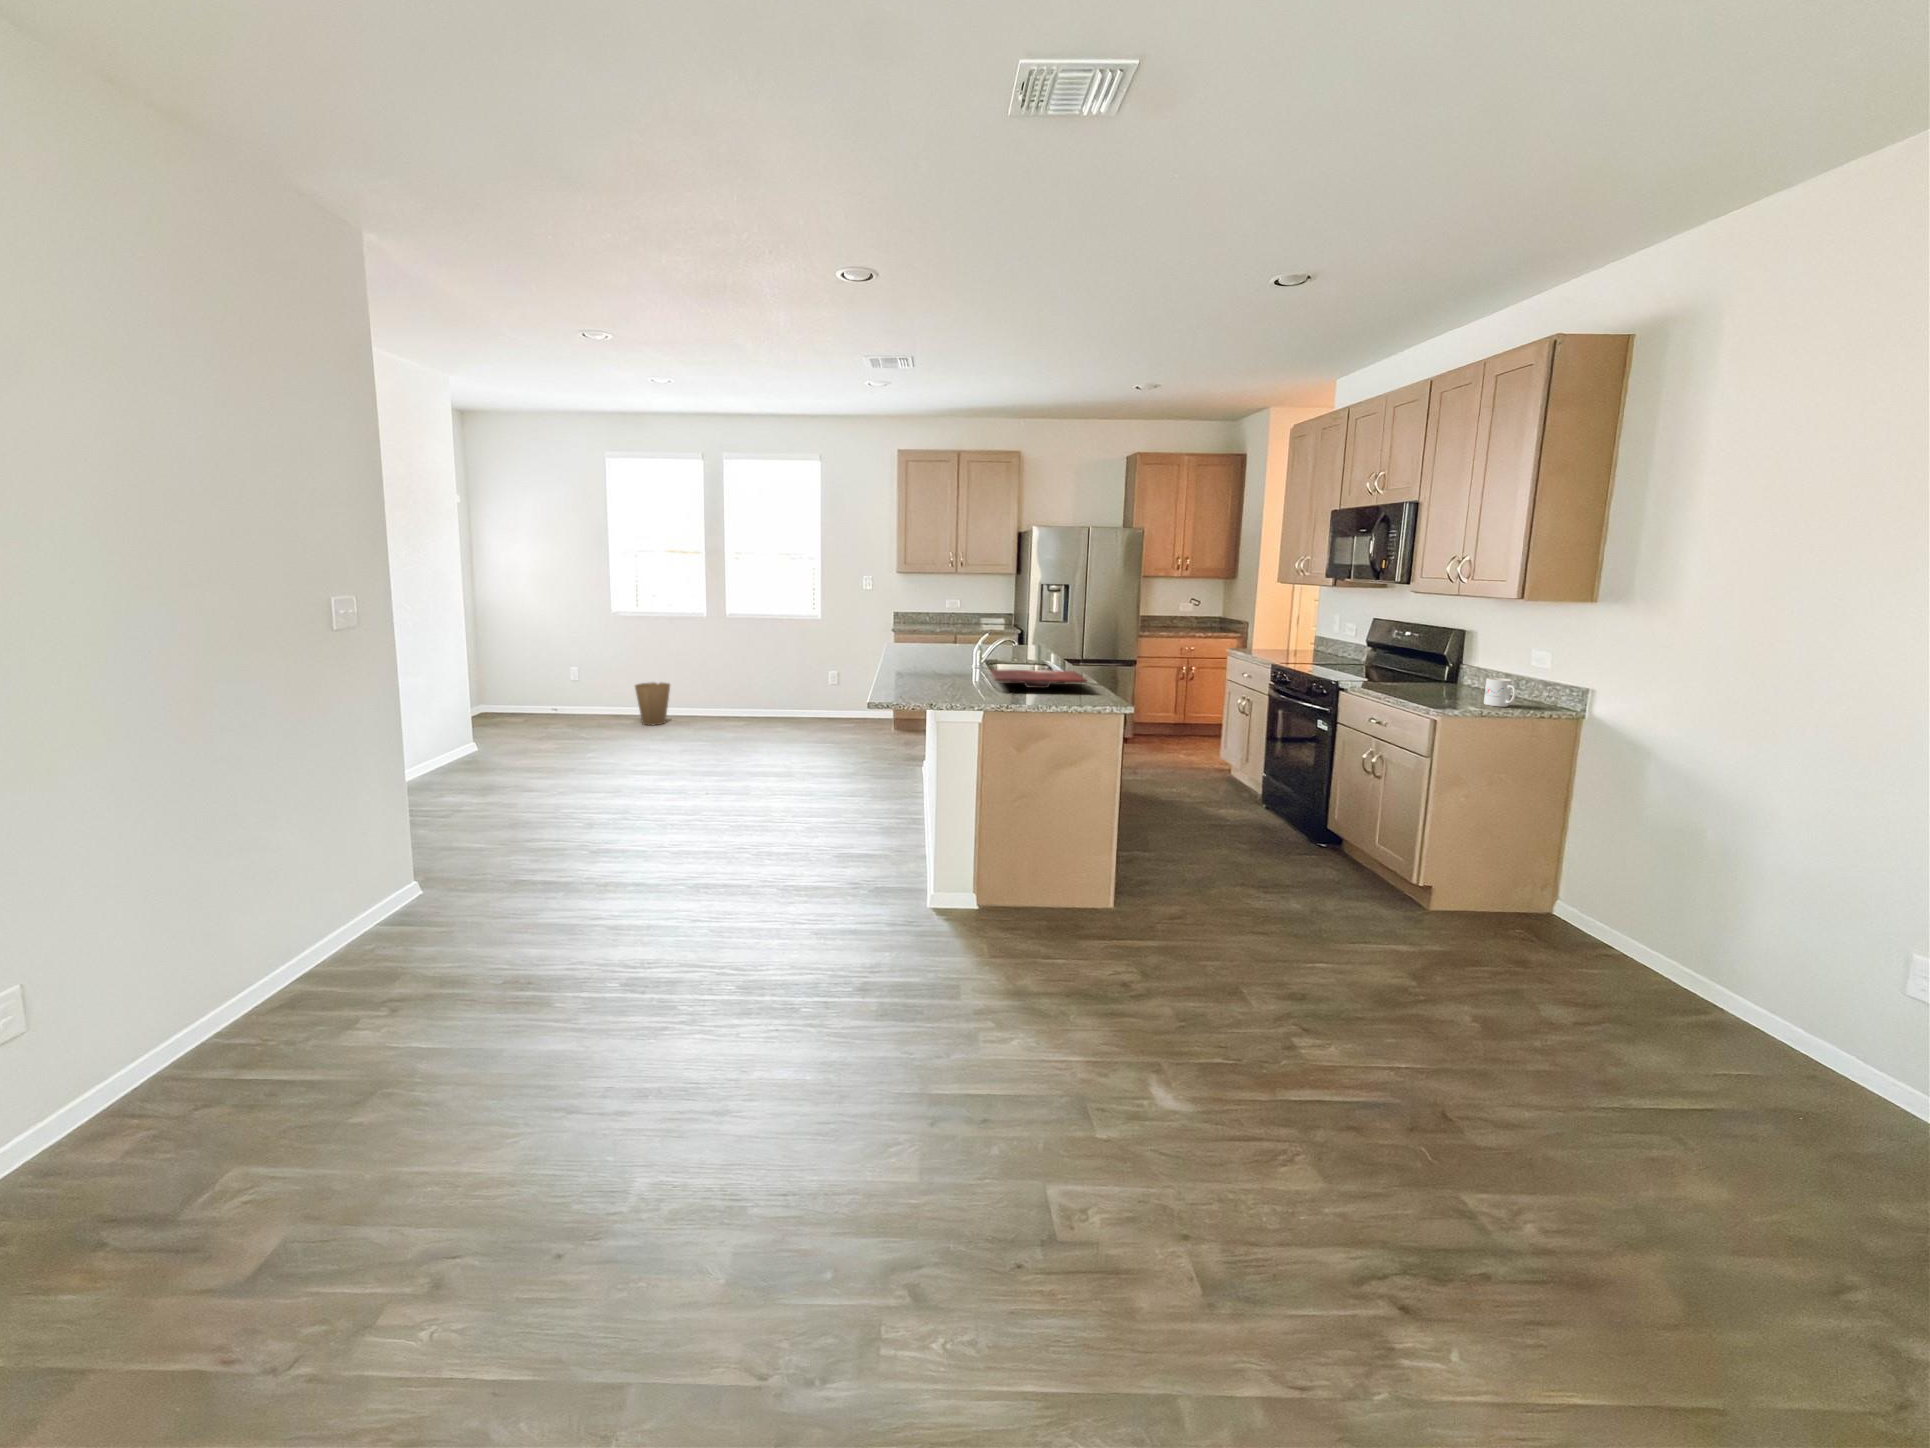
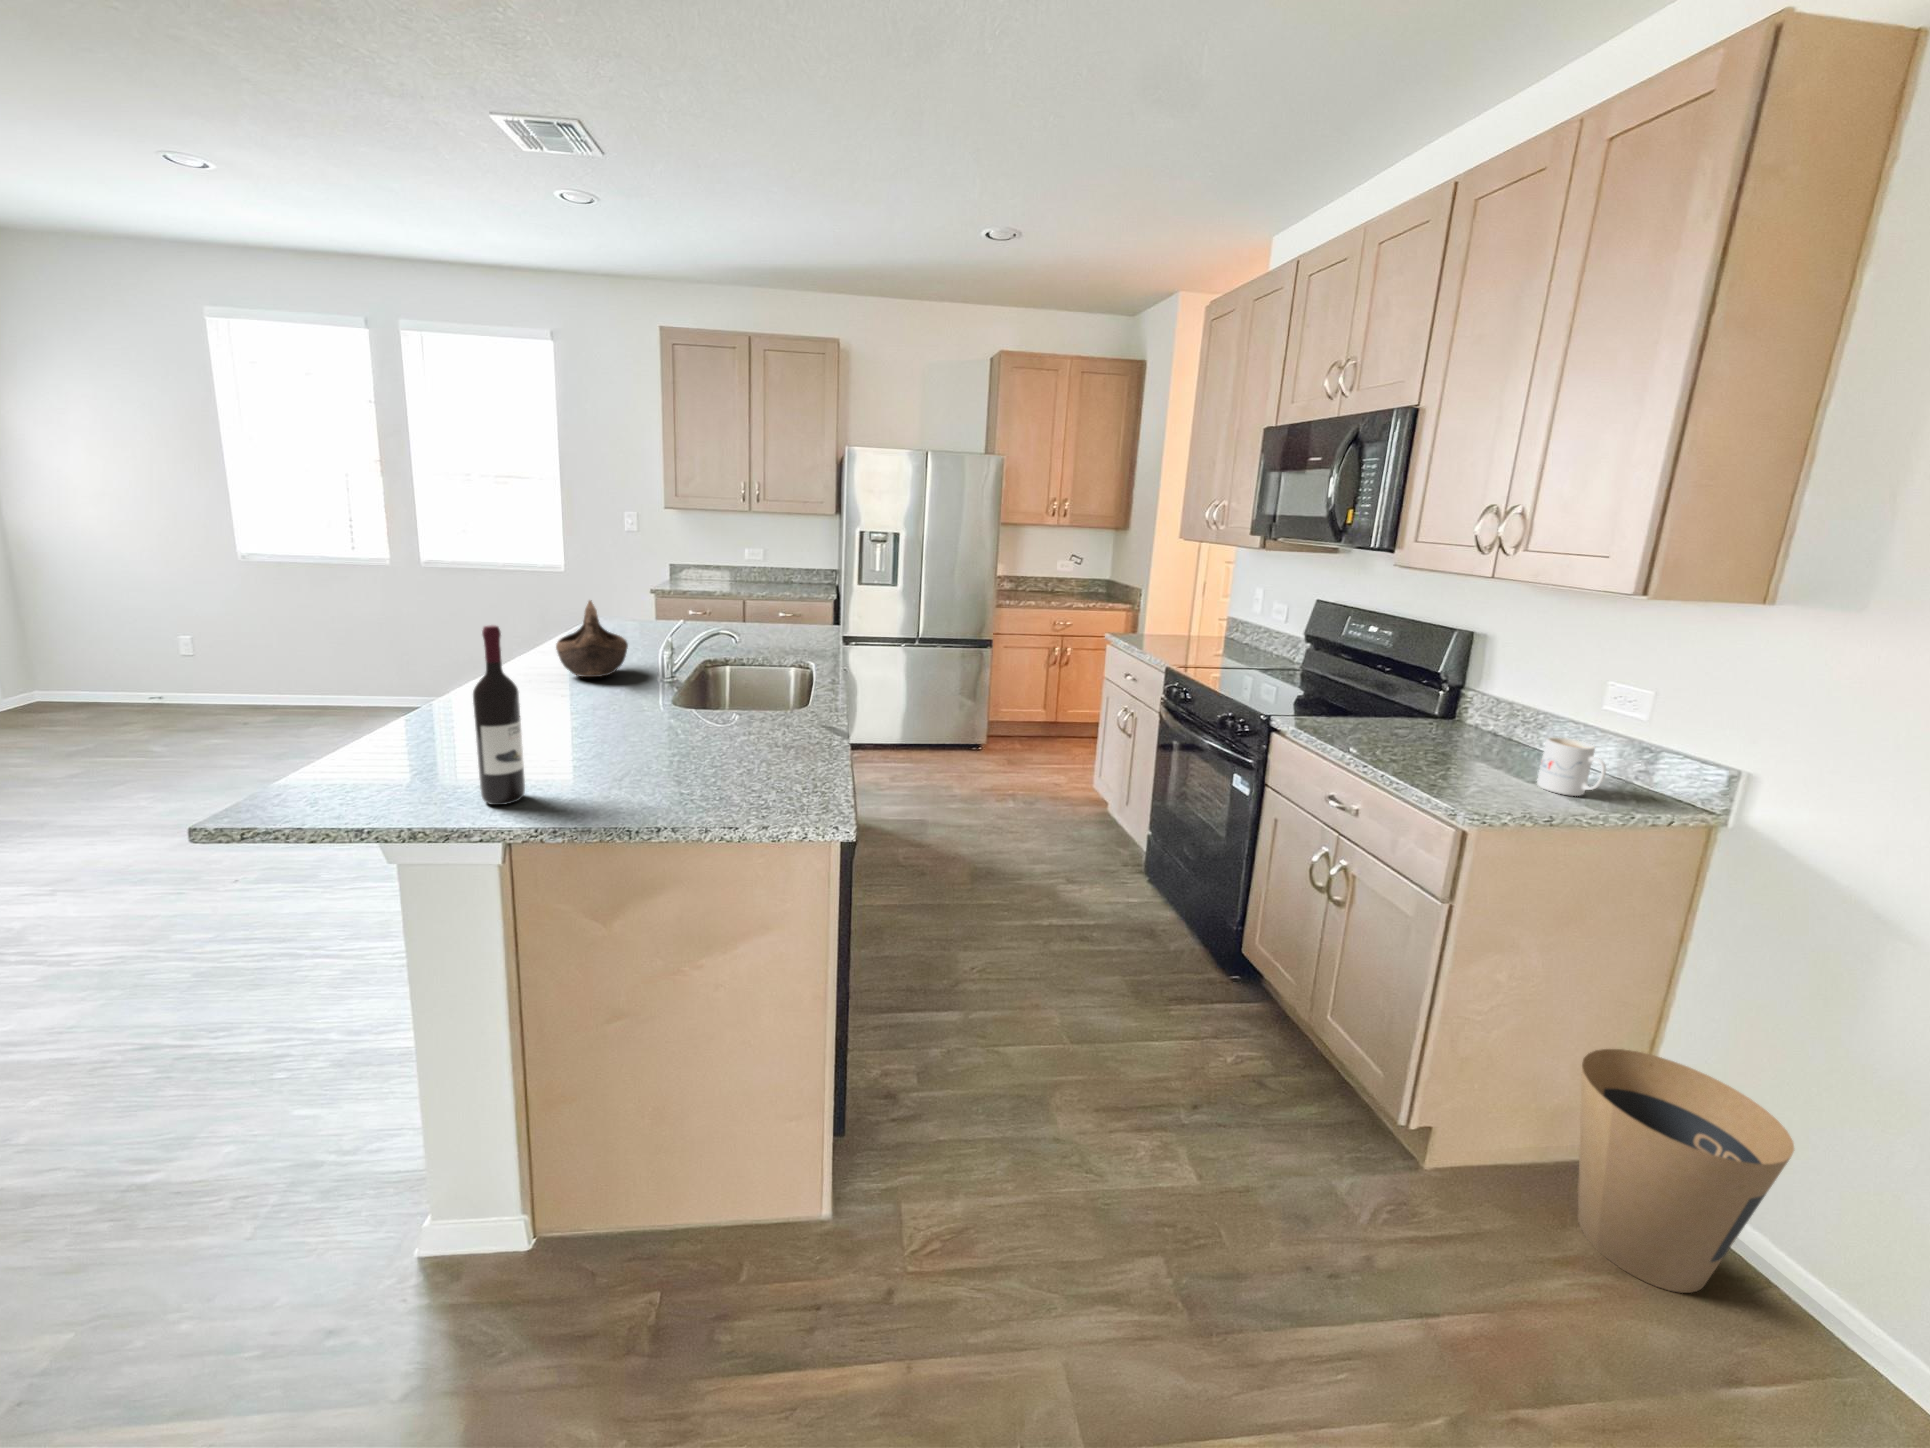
wine bottle: none [976,623,994,697] -> present [473,625,525,805]
decorative bowl: none [929,625,964,665] -> present [556,601,628,677]
cutting board: present [990,670,1087,688] -> none [556,708,784,759]
trash can: present [635,682,670,725] -> present [1578,1049,1794,1293]

